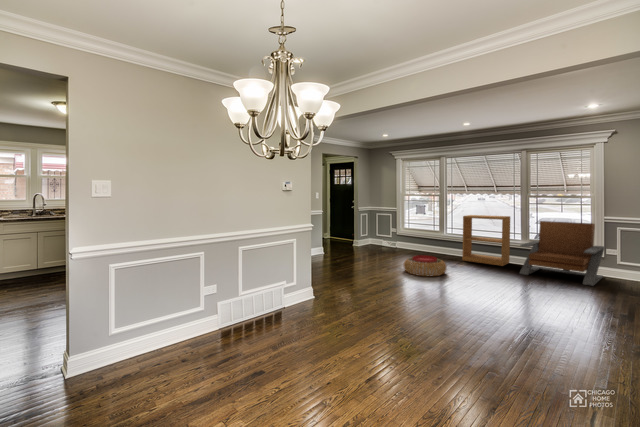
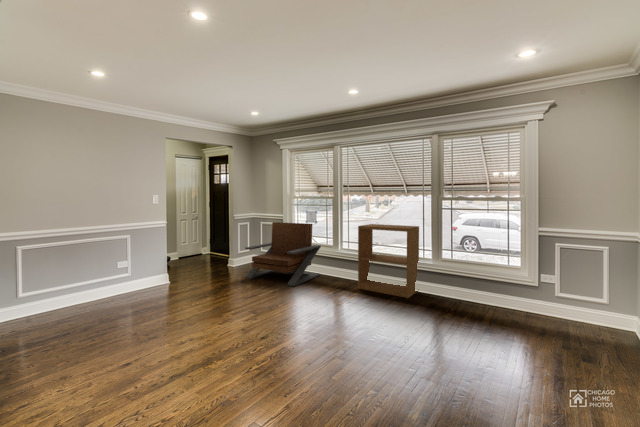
lounge chair: present [520,221,605,286] -> present [245,222,321,286]
pouf: present [403,255,446,276] -> none [253,291,320,331]

